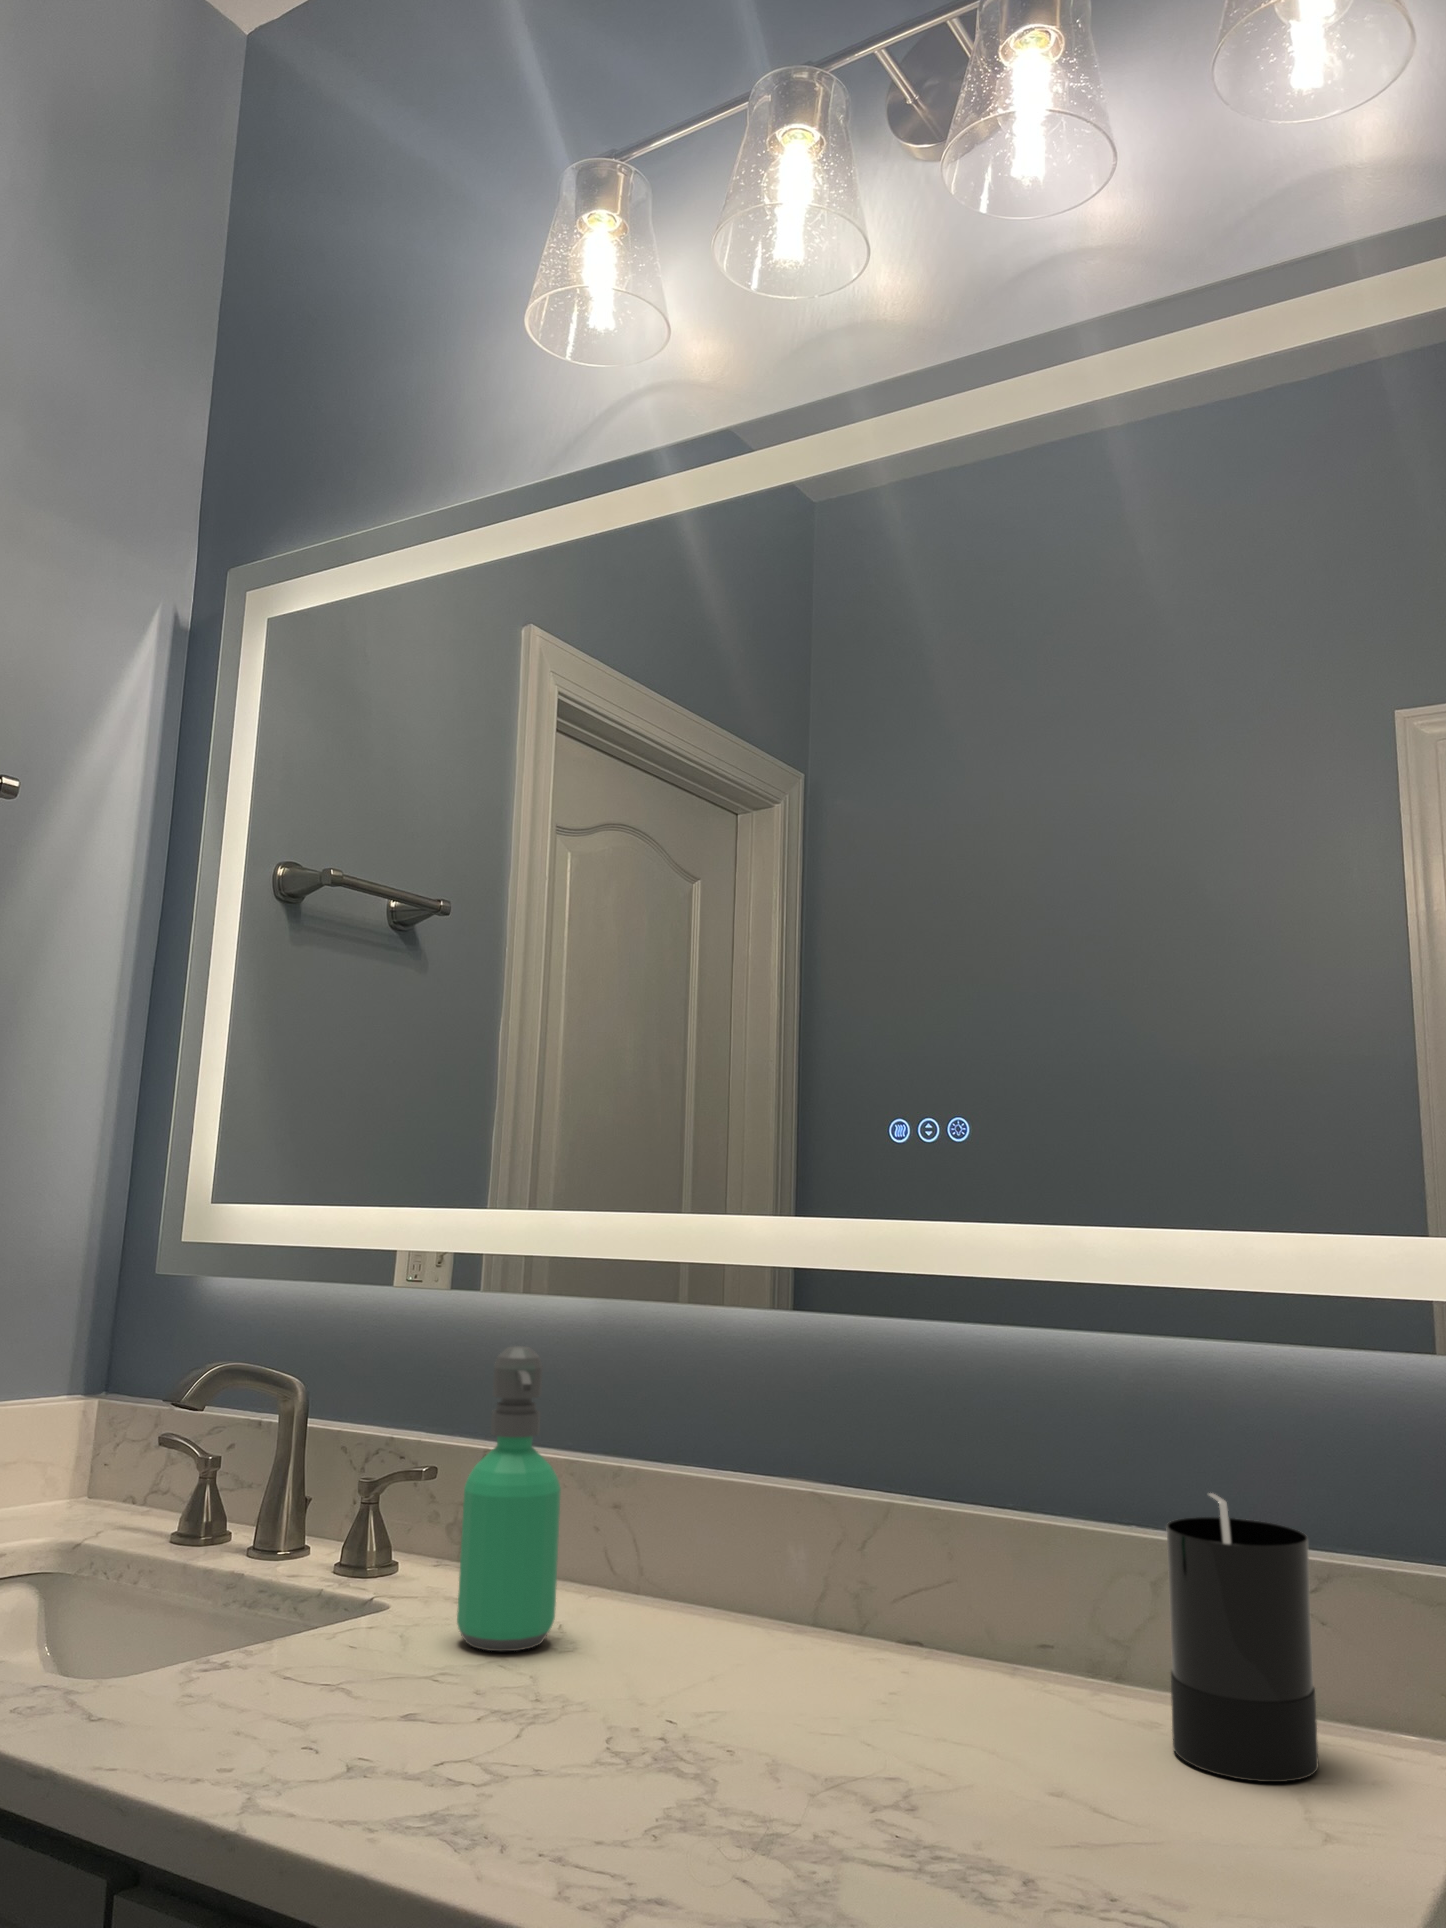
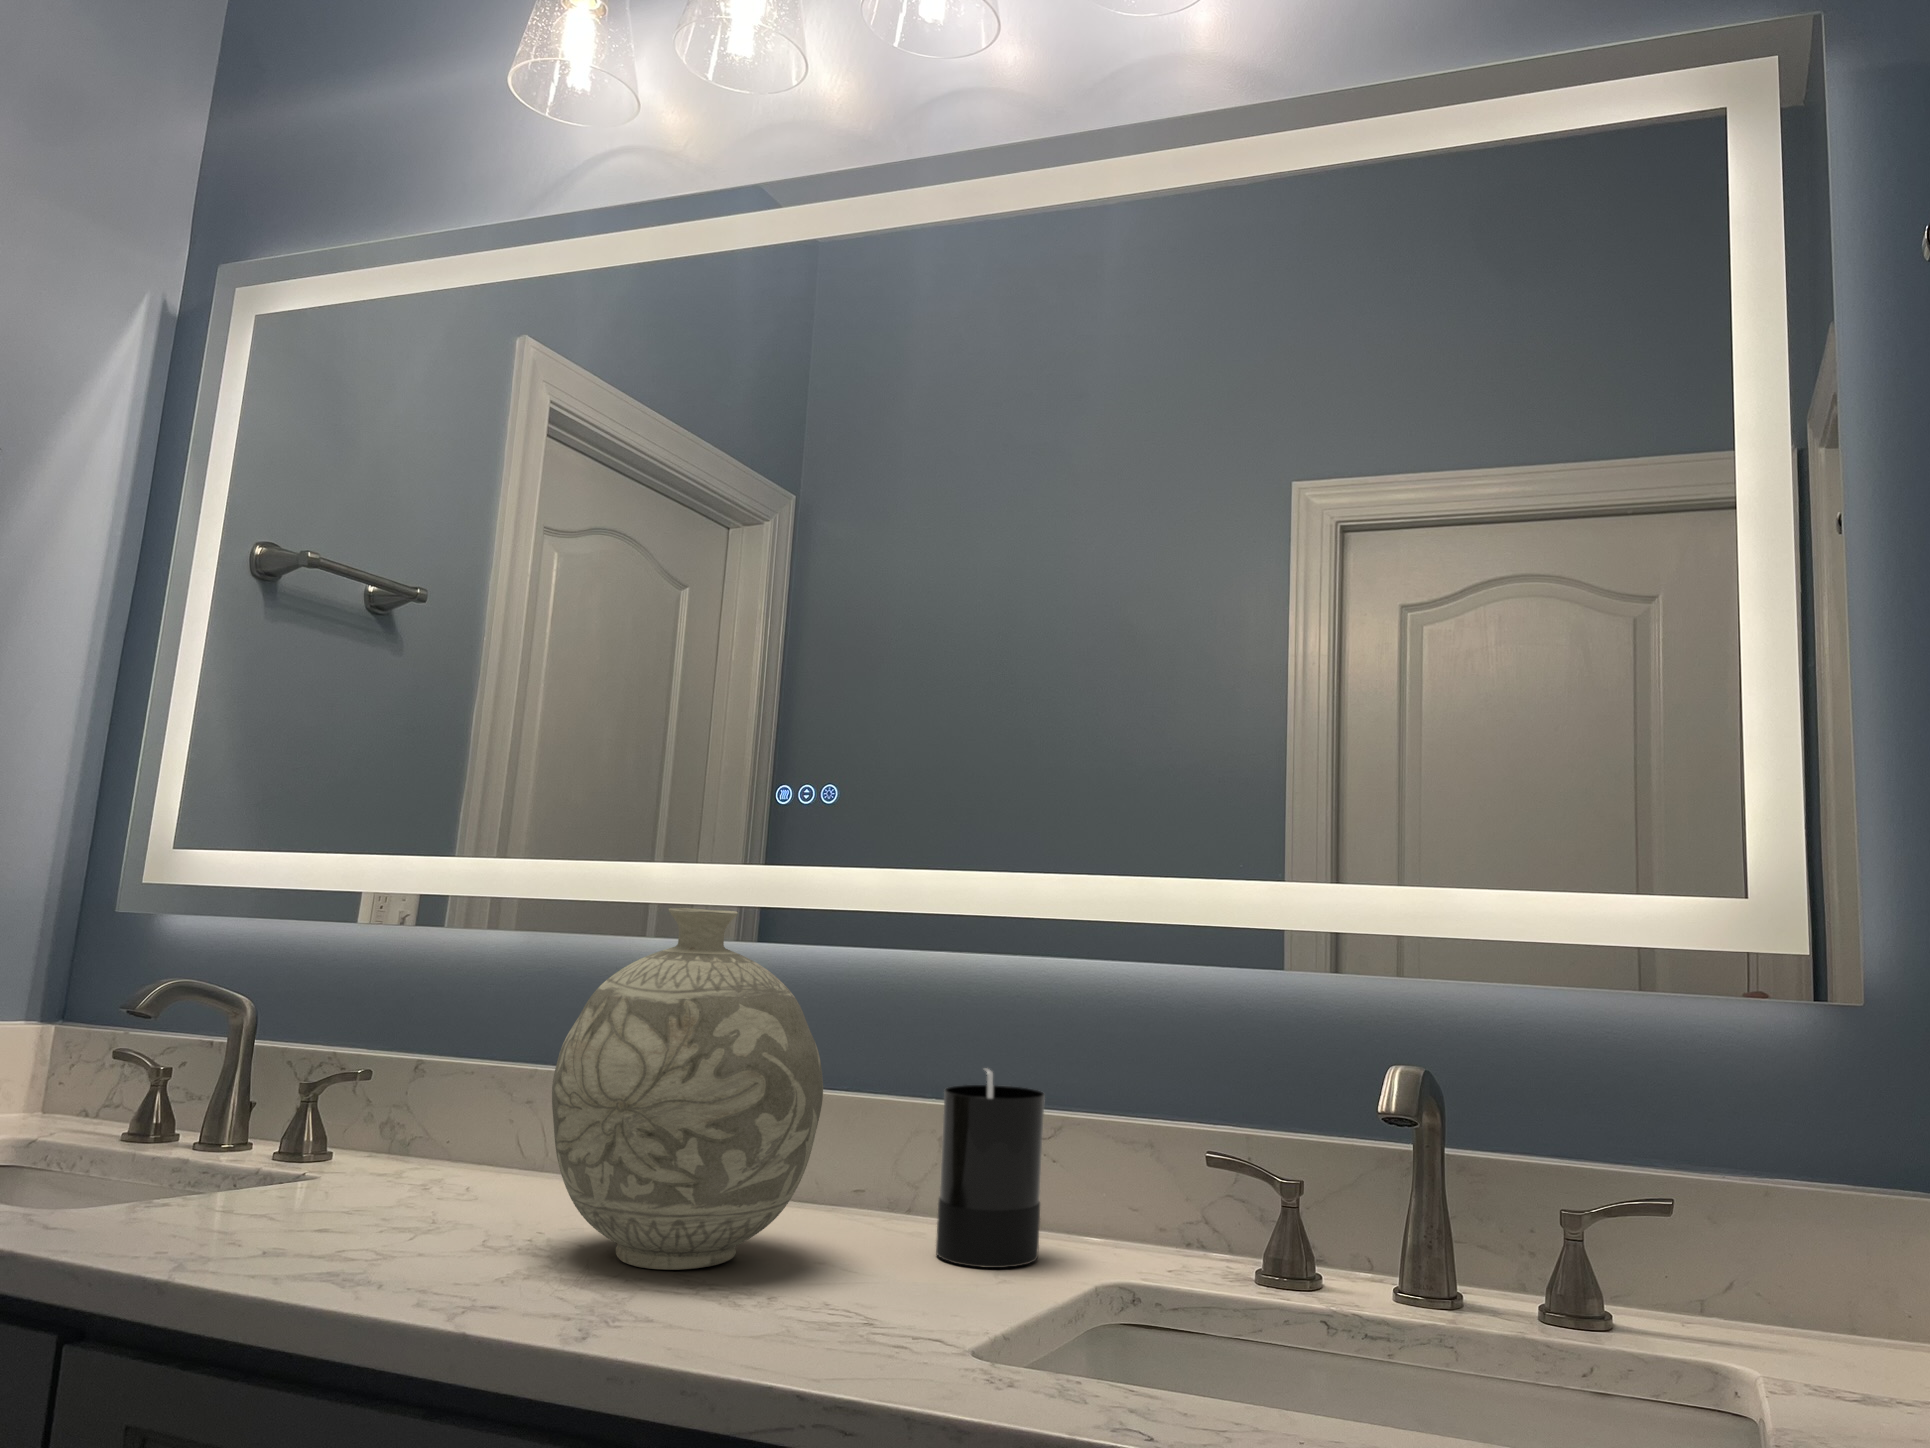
decorative vase: none [673,1289,1015,1772] -> present [552,908,823,1270]
soap dispenser: present [457,1346,561,1651] -> none [375,960,474,1206]

